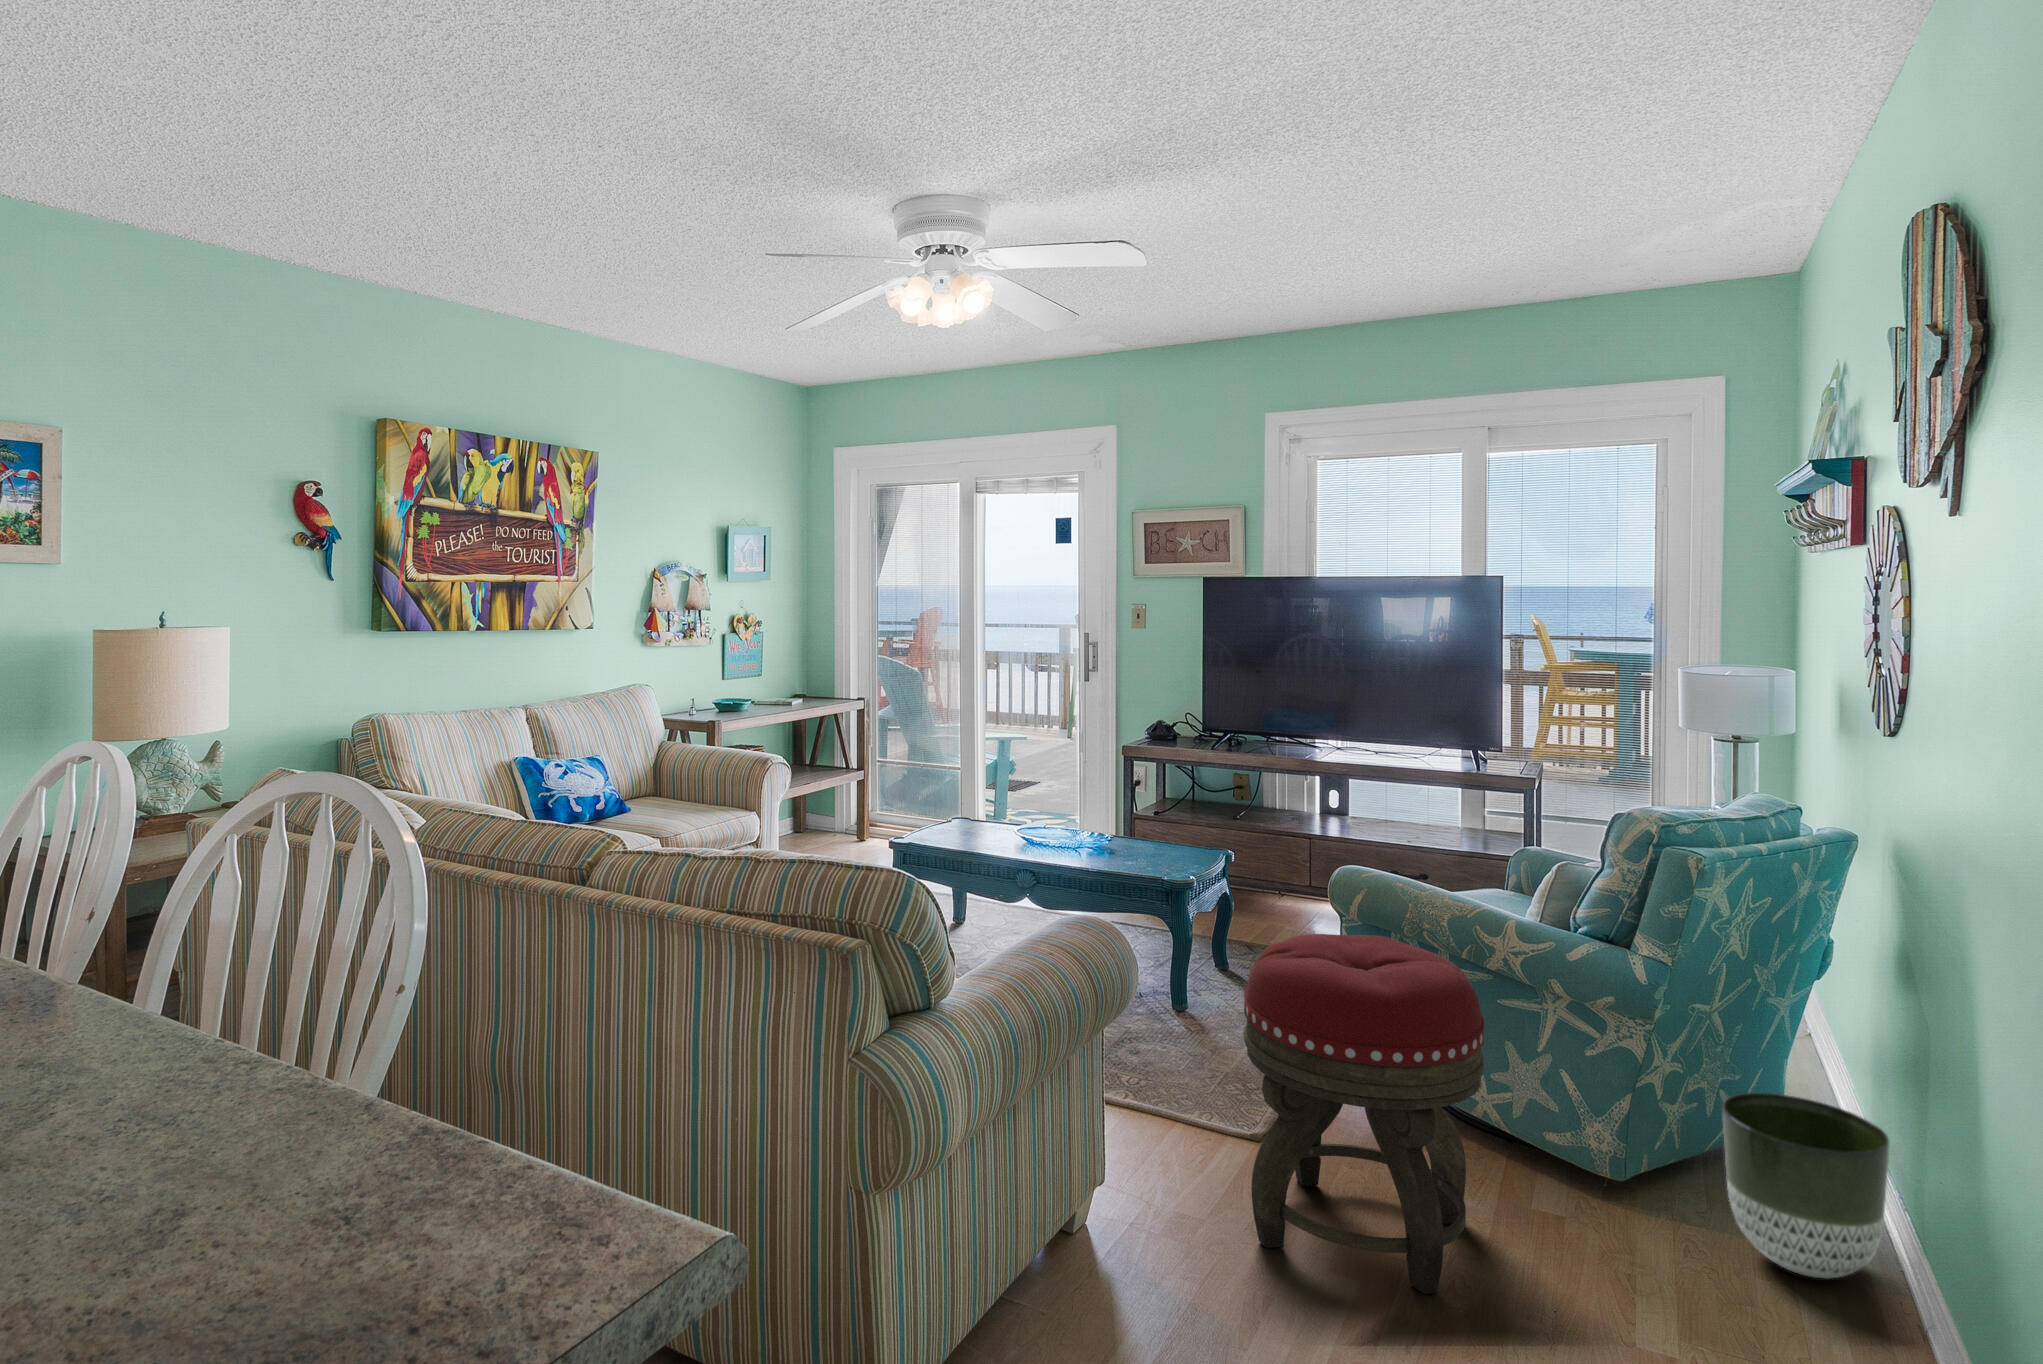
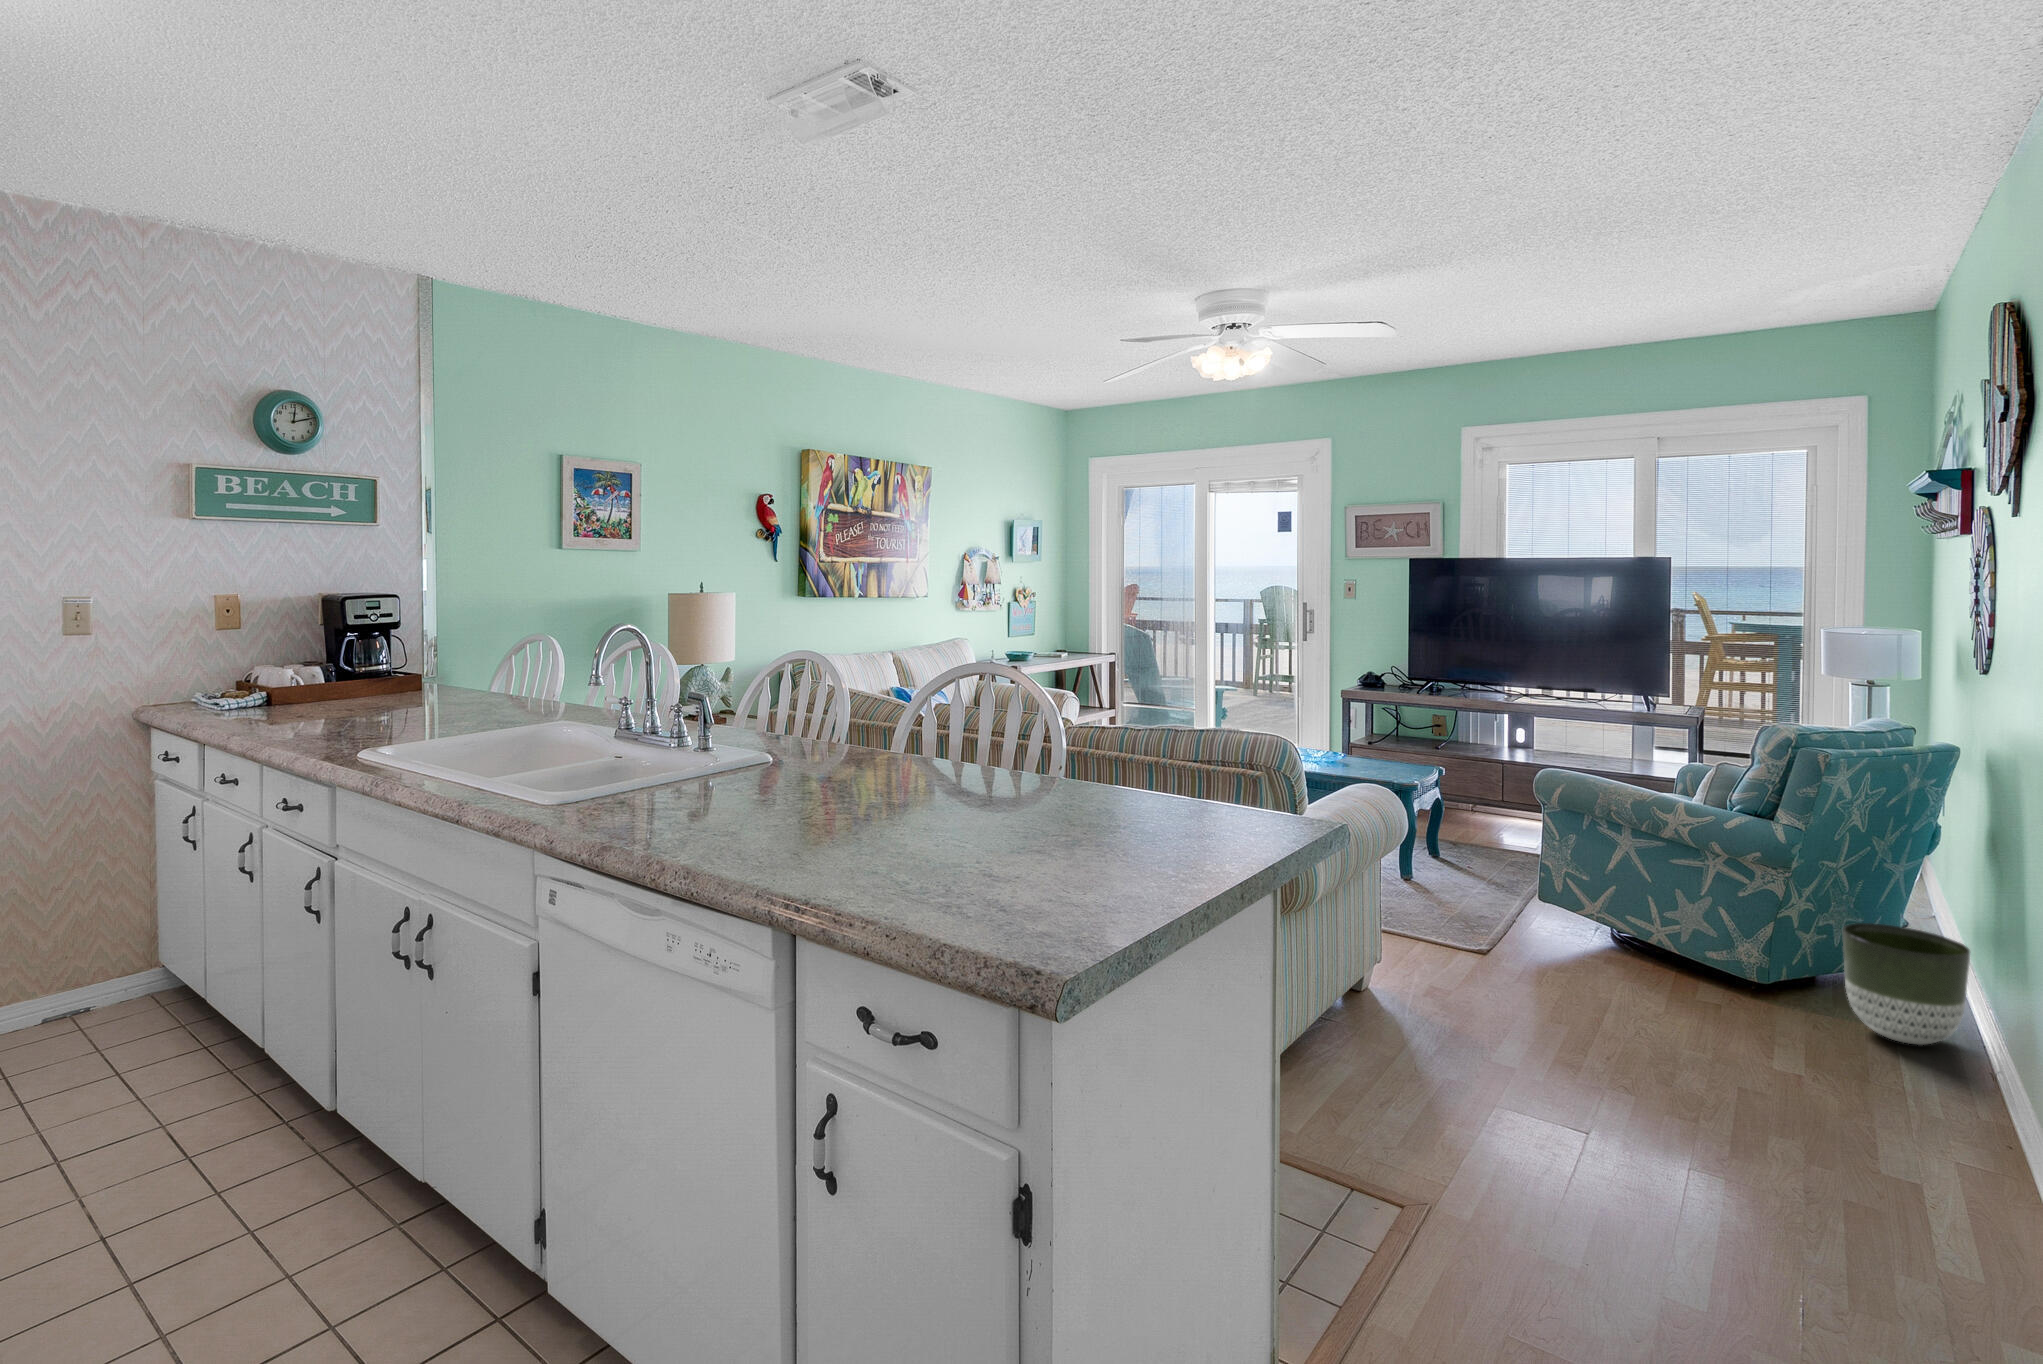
footstool: present [1243,934,1484,1294] -> none [1483,806,1662,1034]

